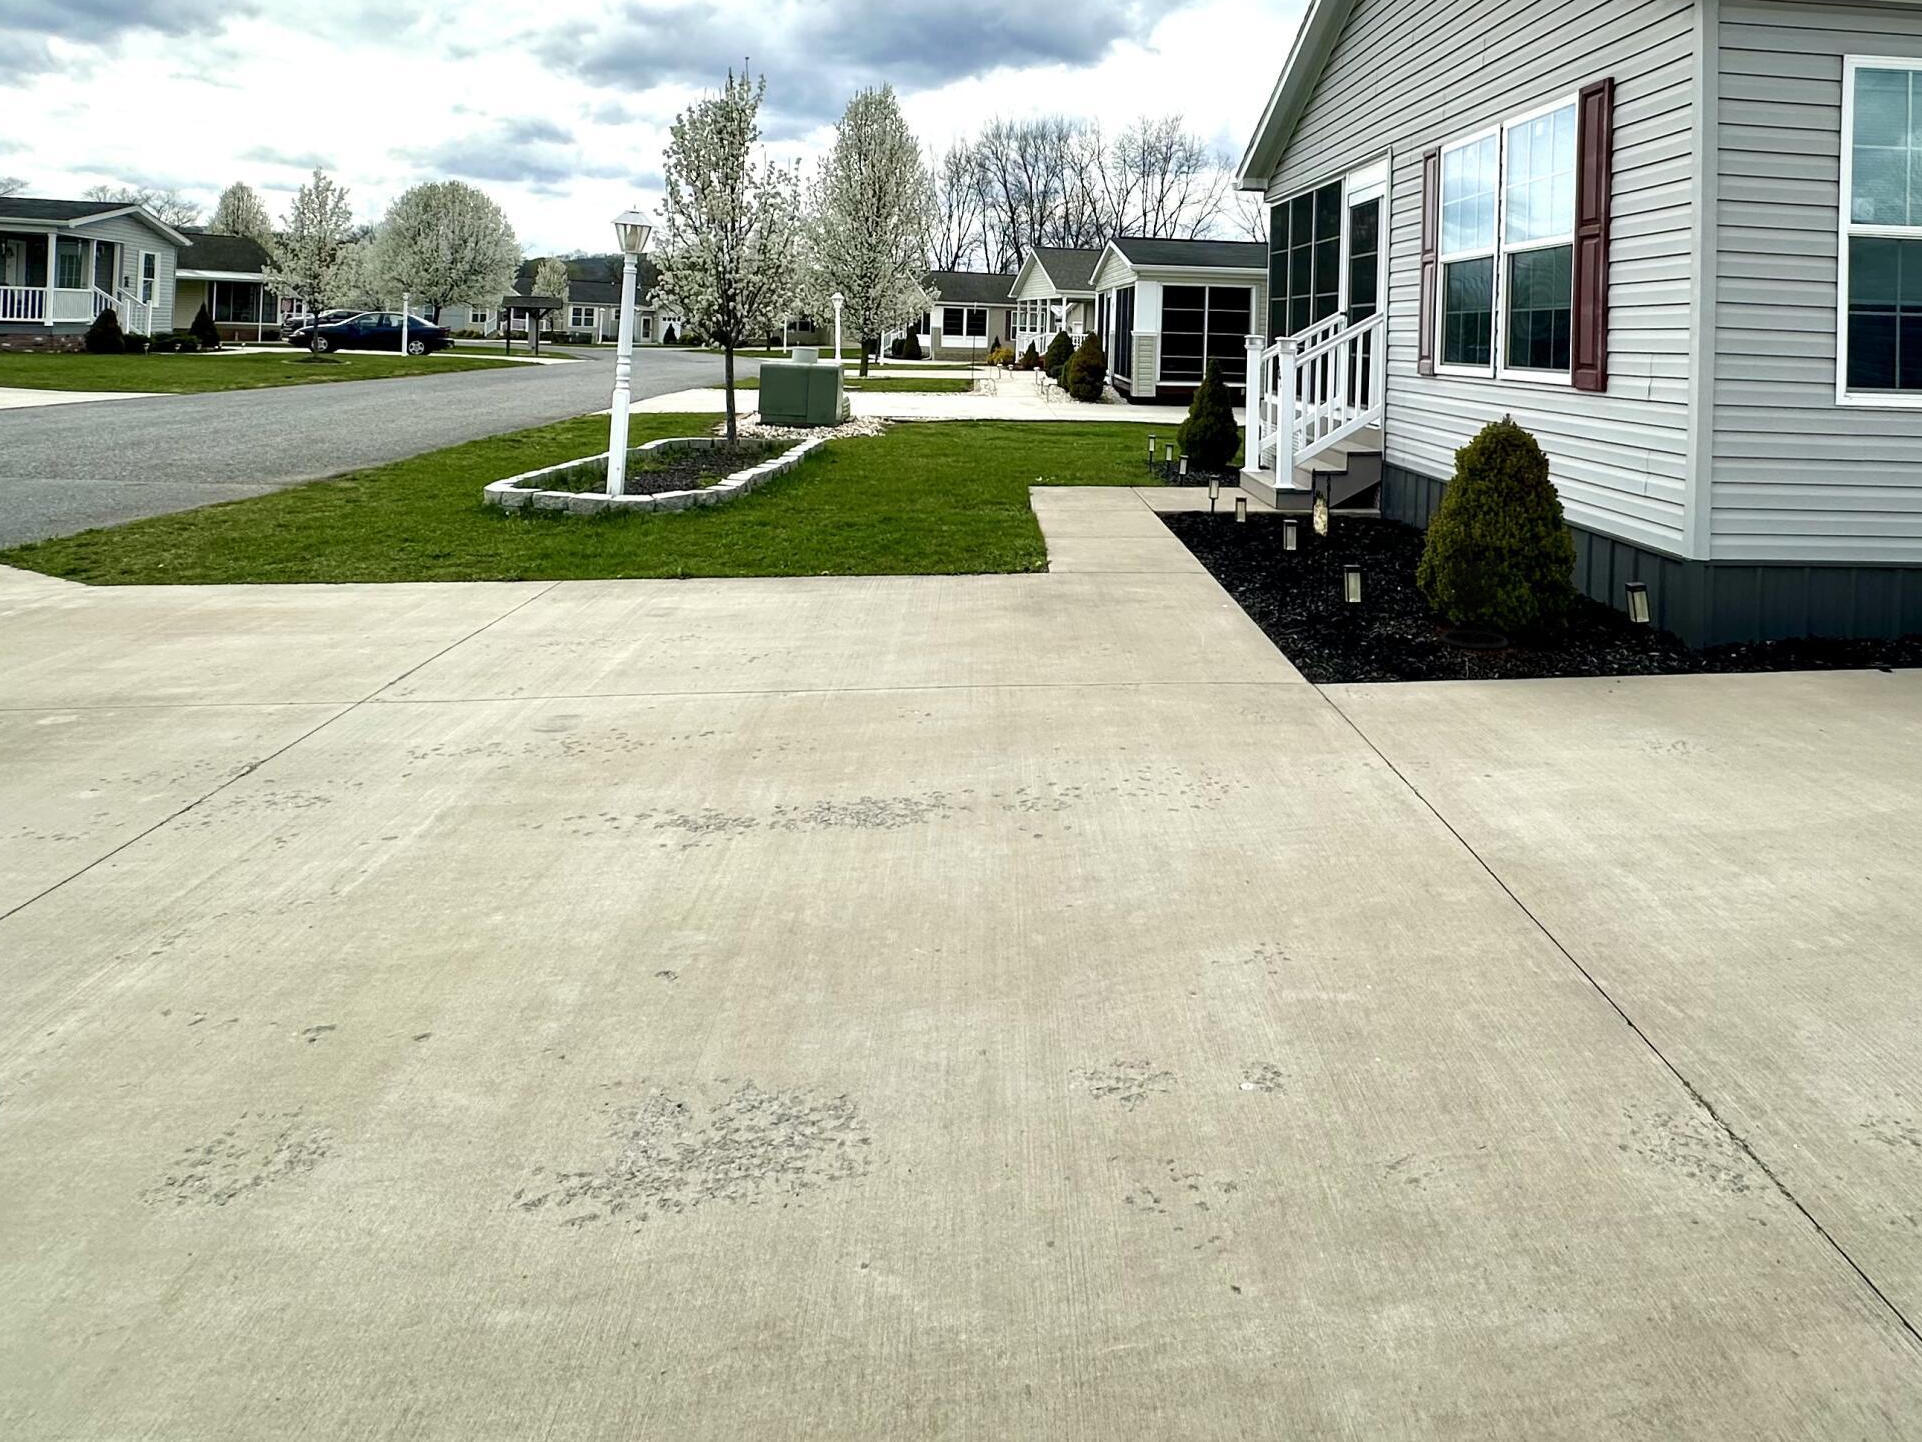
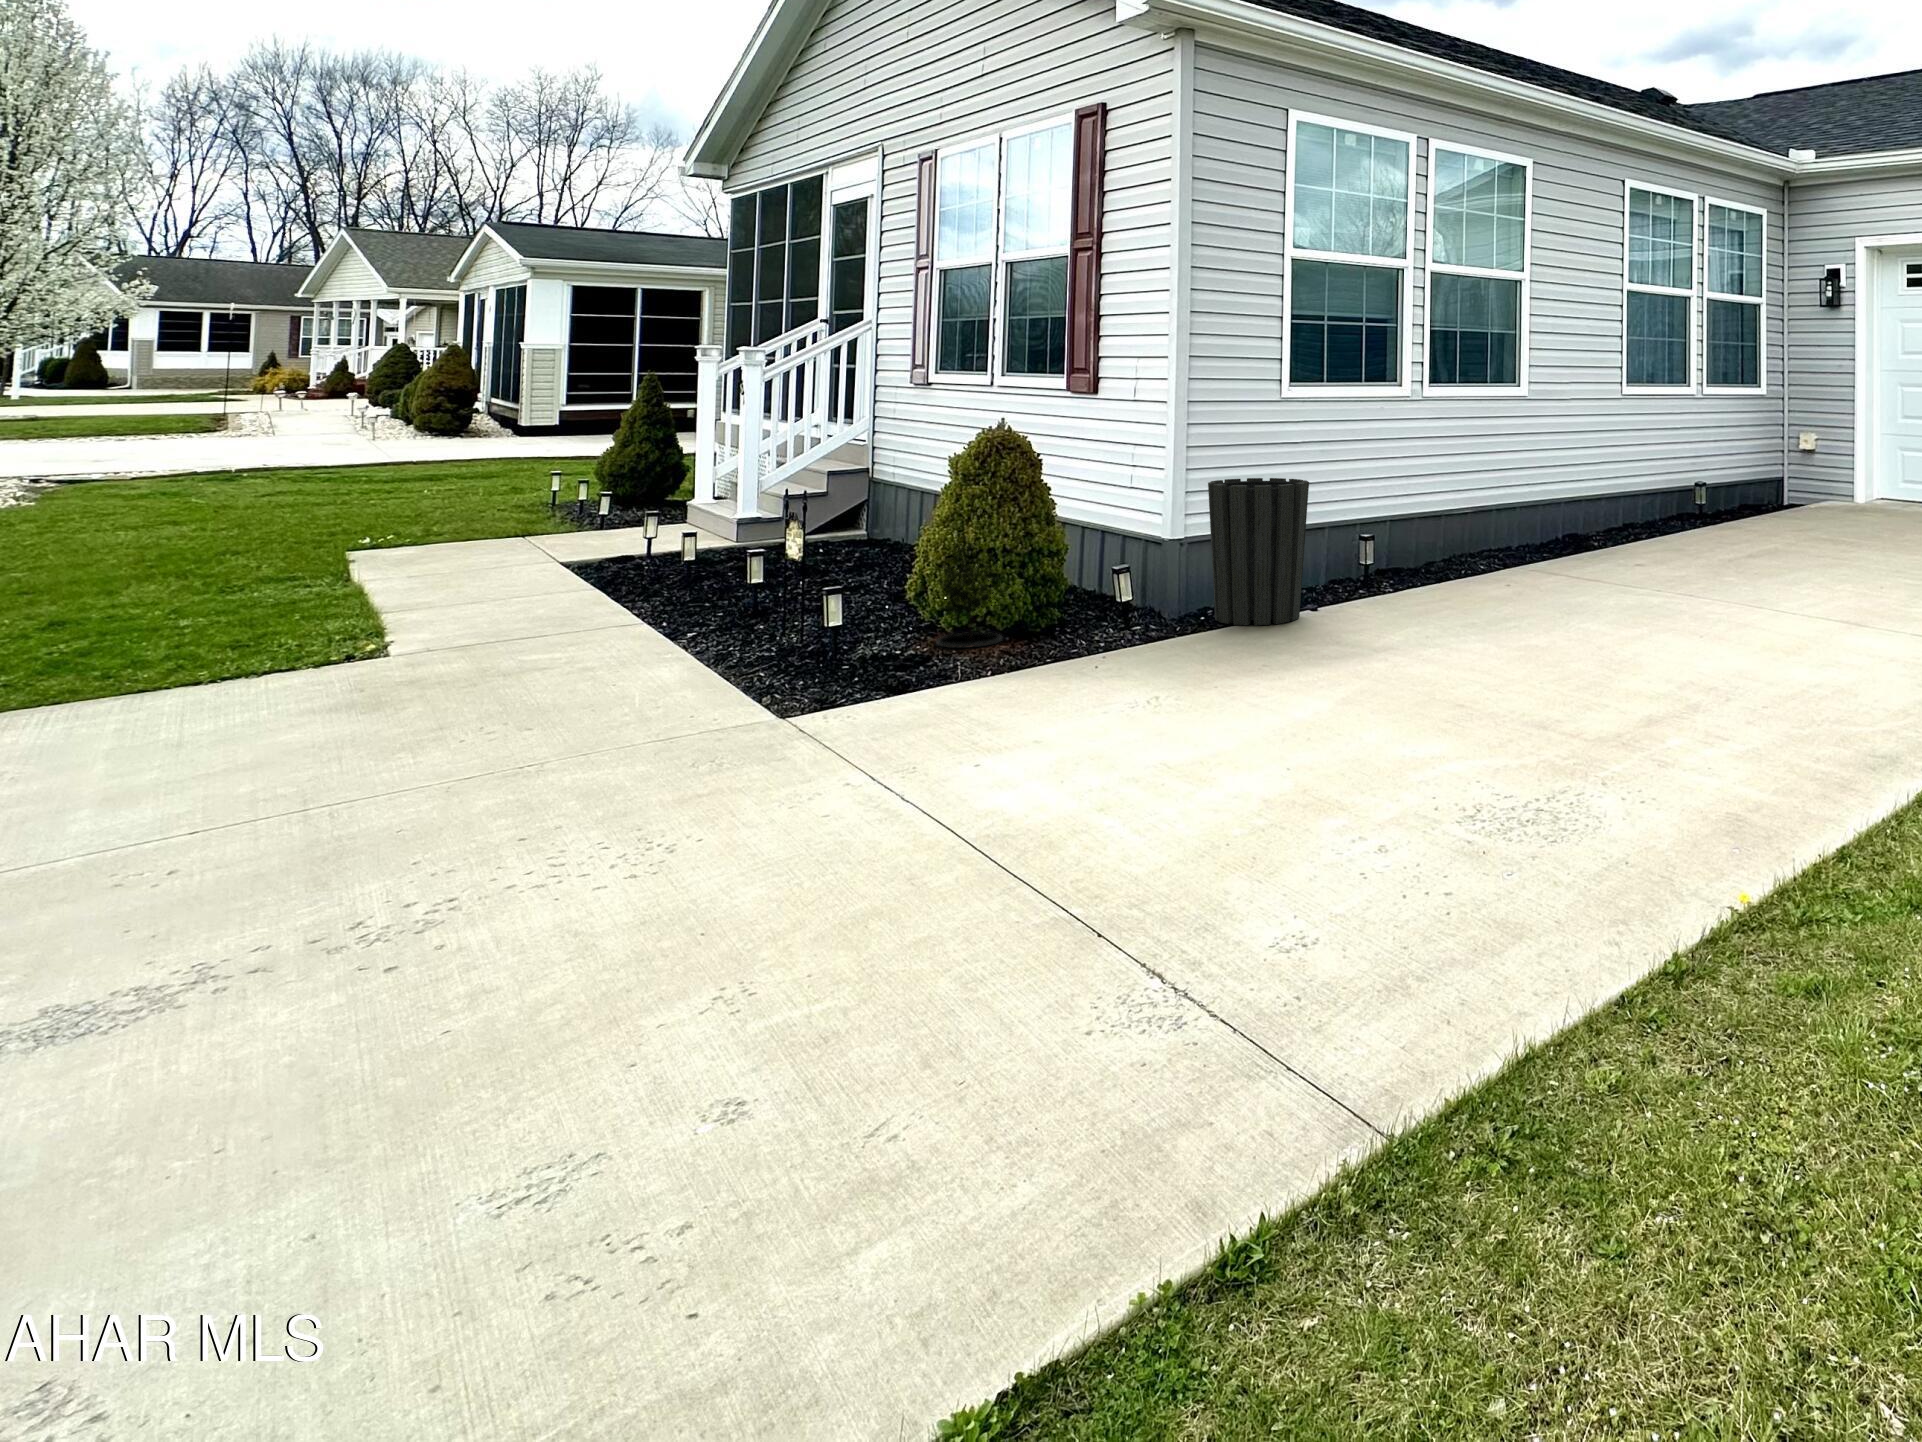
trash can: none [1738,493,1871,671] -> present [1208,478,1309,625]

